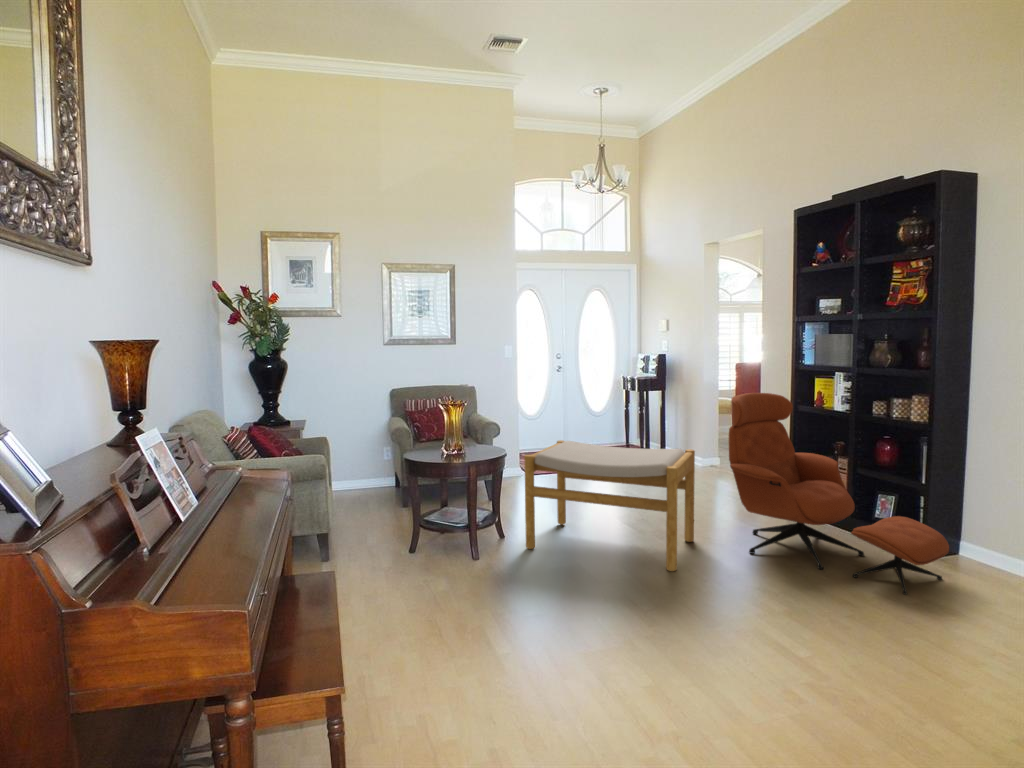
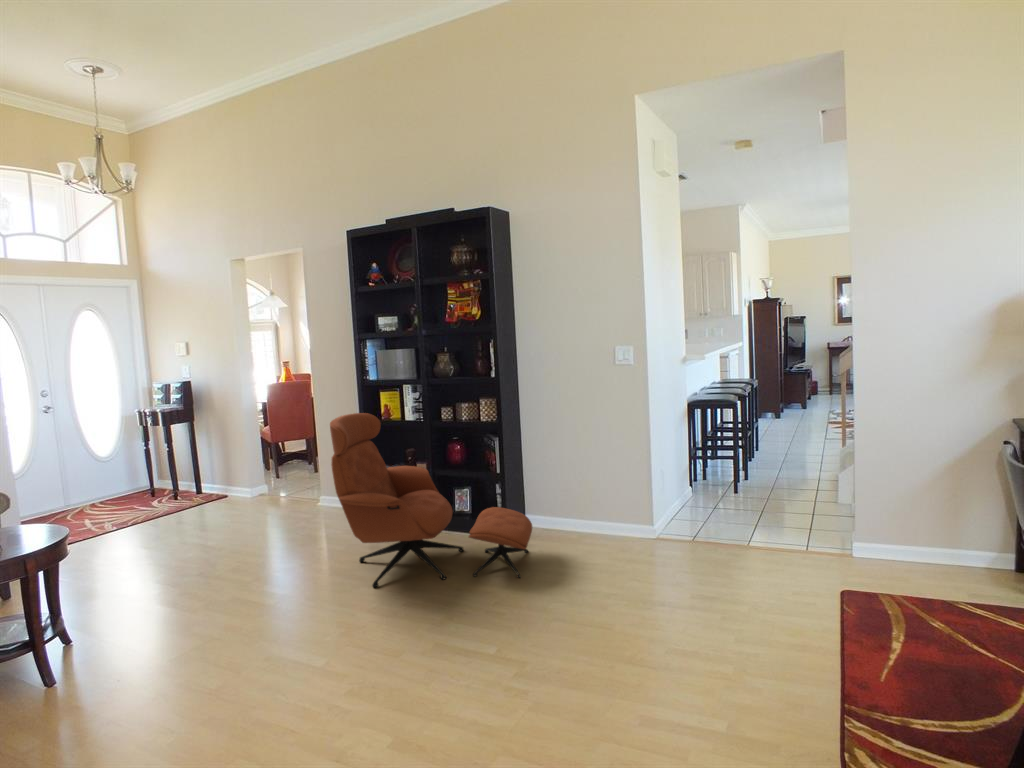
footstool: present [524,440,695,571] -> none [36,491,314,716]

